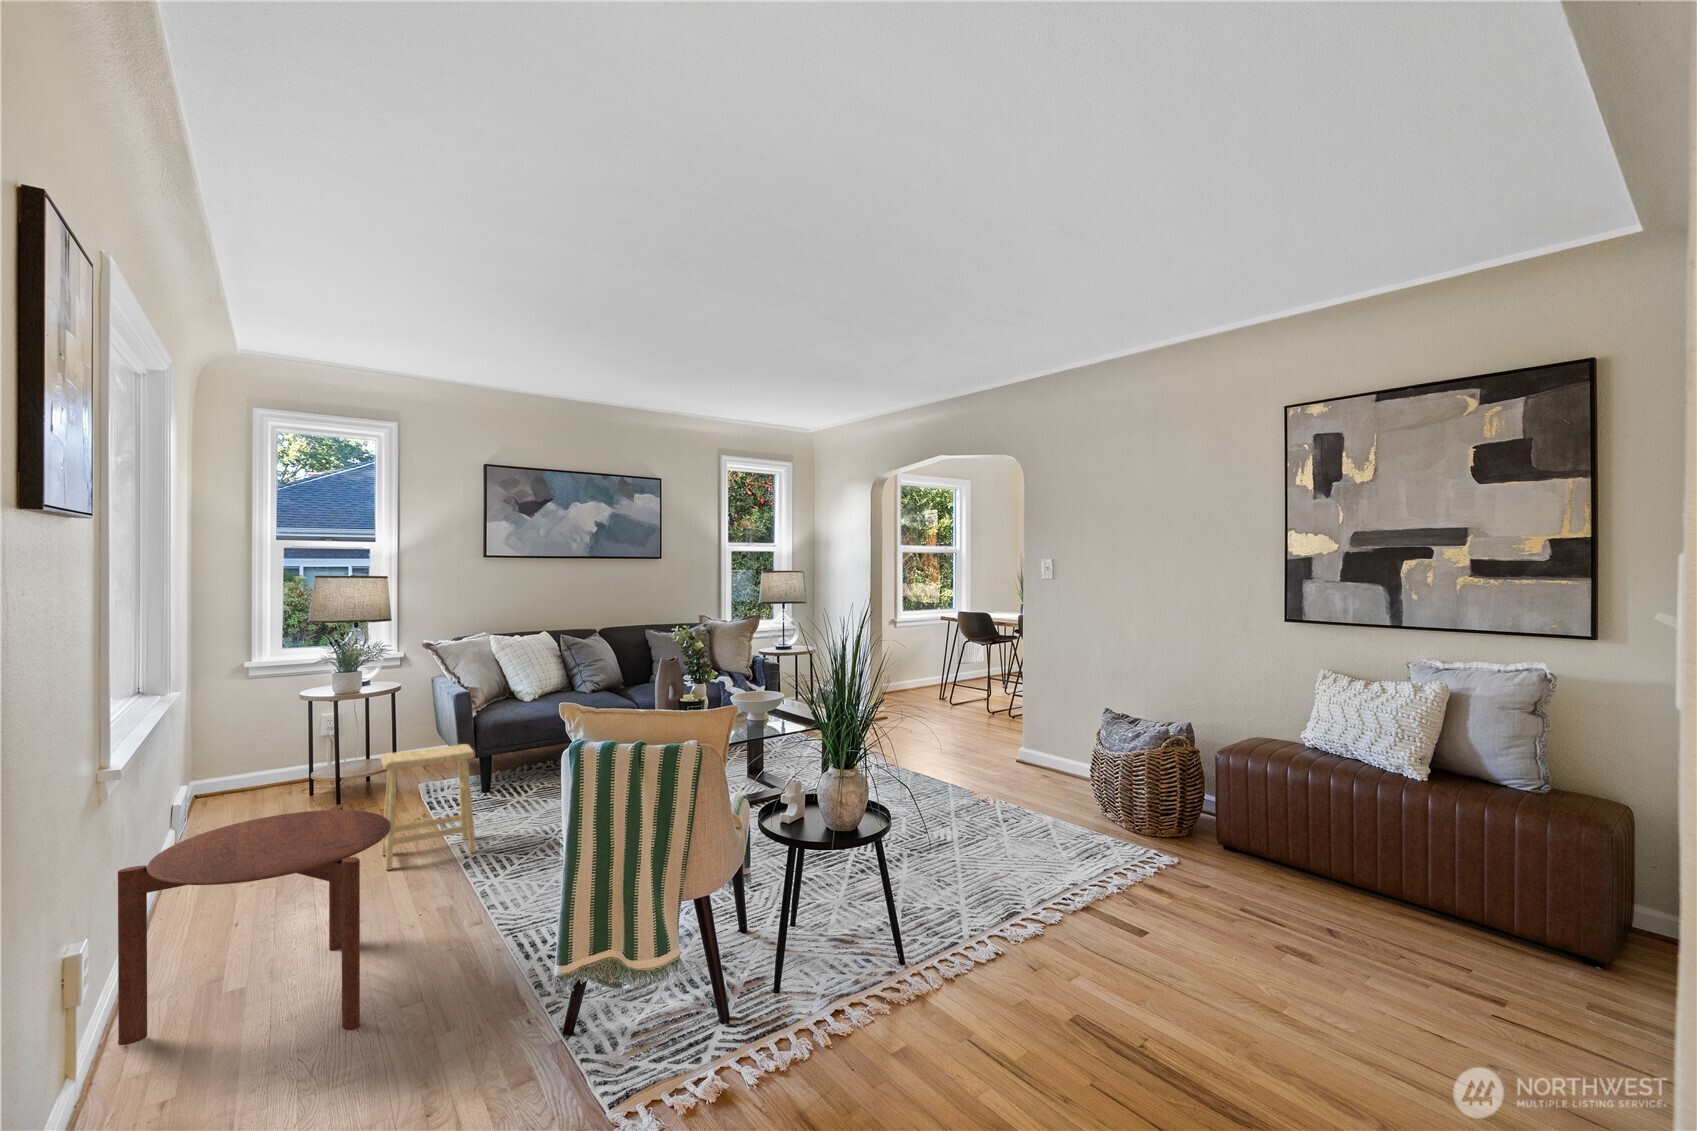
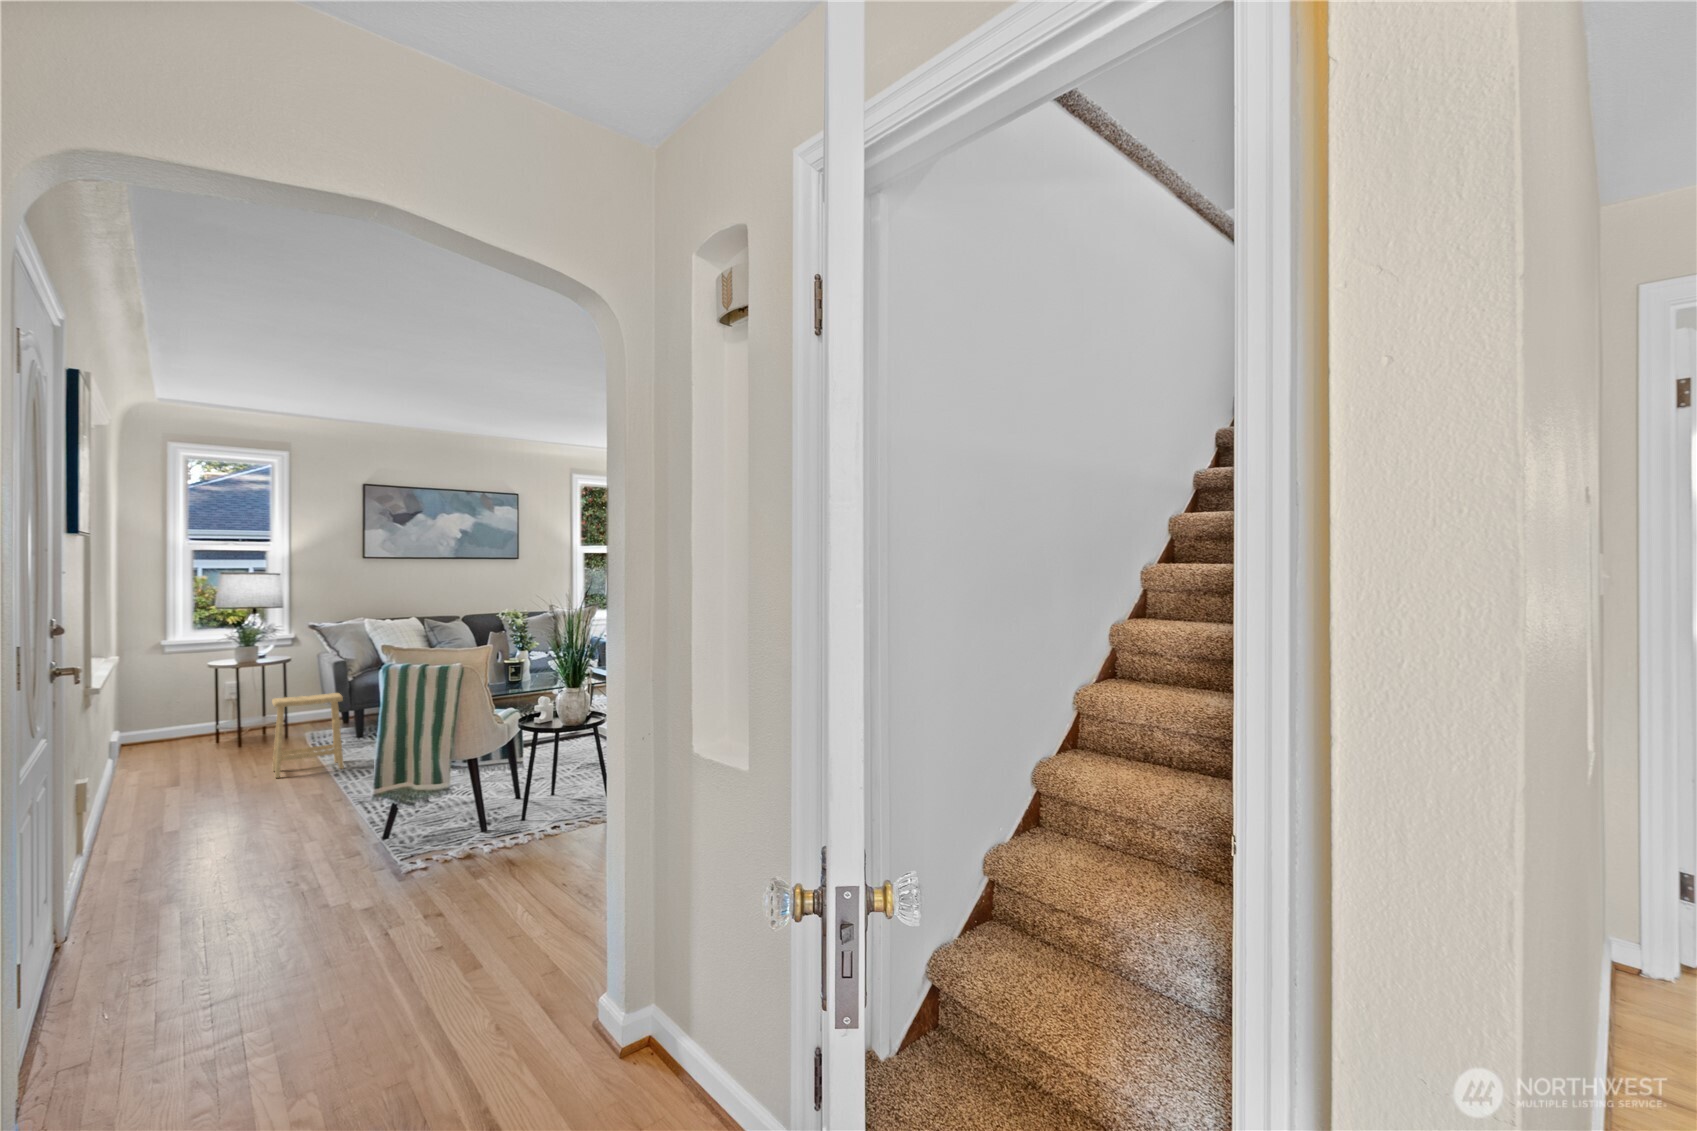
side table: present [118,805,391,1045] -> none [101,720,276,850]

